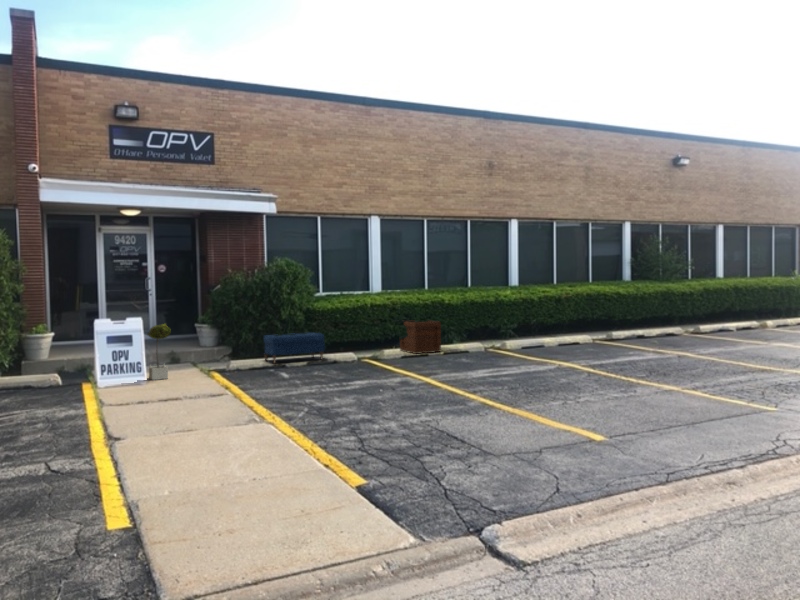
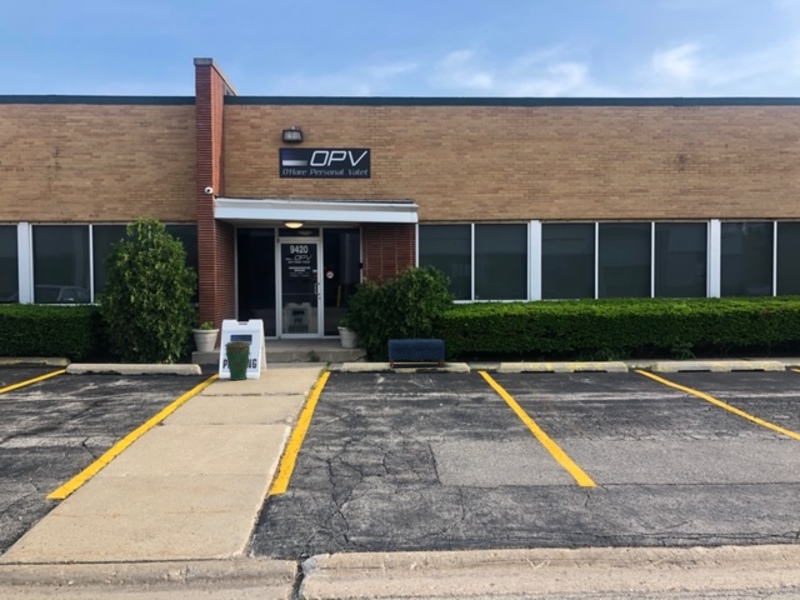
wooden crate: present [400,321,441,354] -> none [538,331,580,367]
potted tree: present [147,324,171,380] -> none [264,325,285,376]
trash can: none [108,340,140,387] -> present [225,340,250,380]

